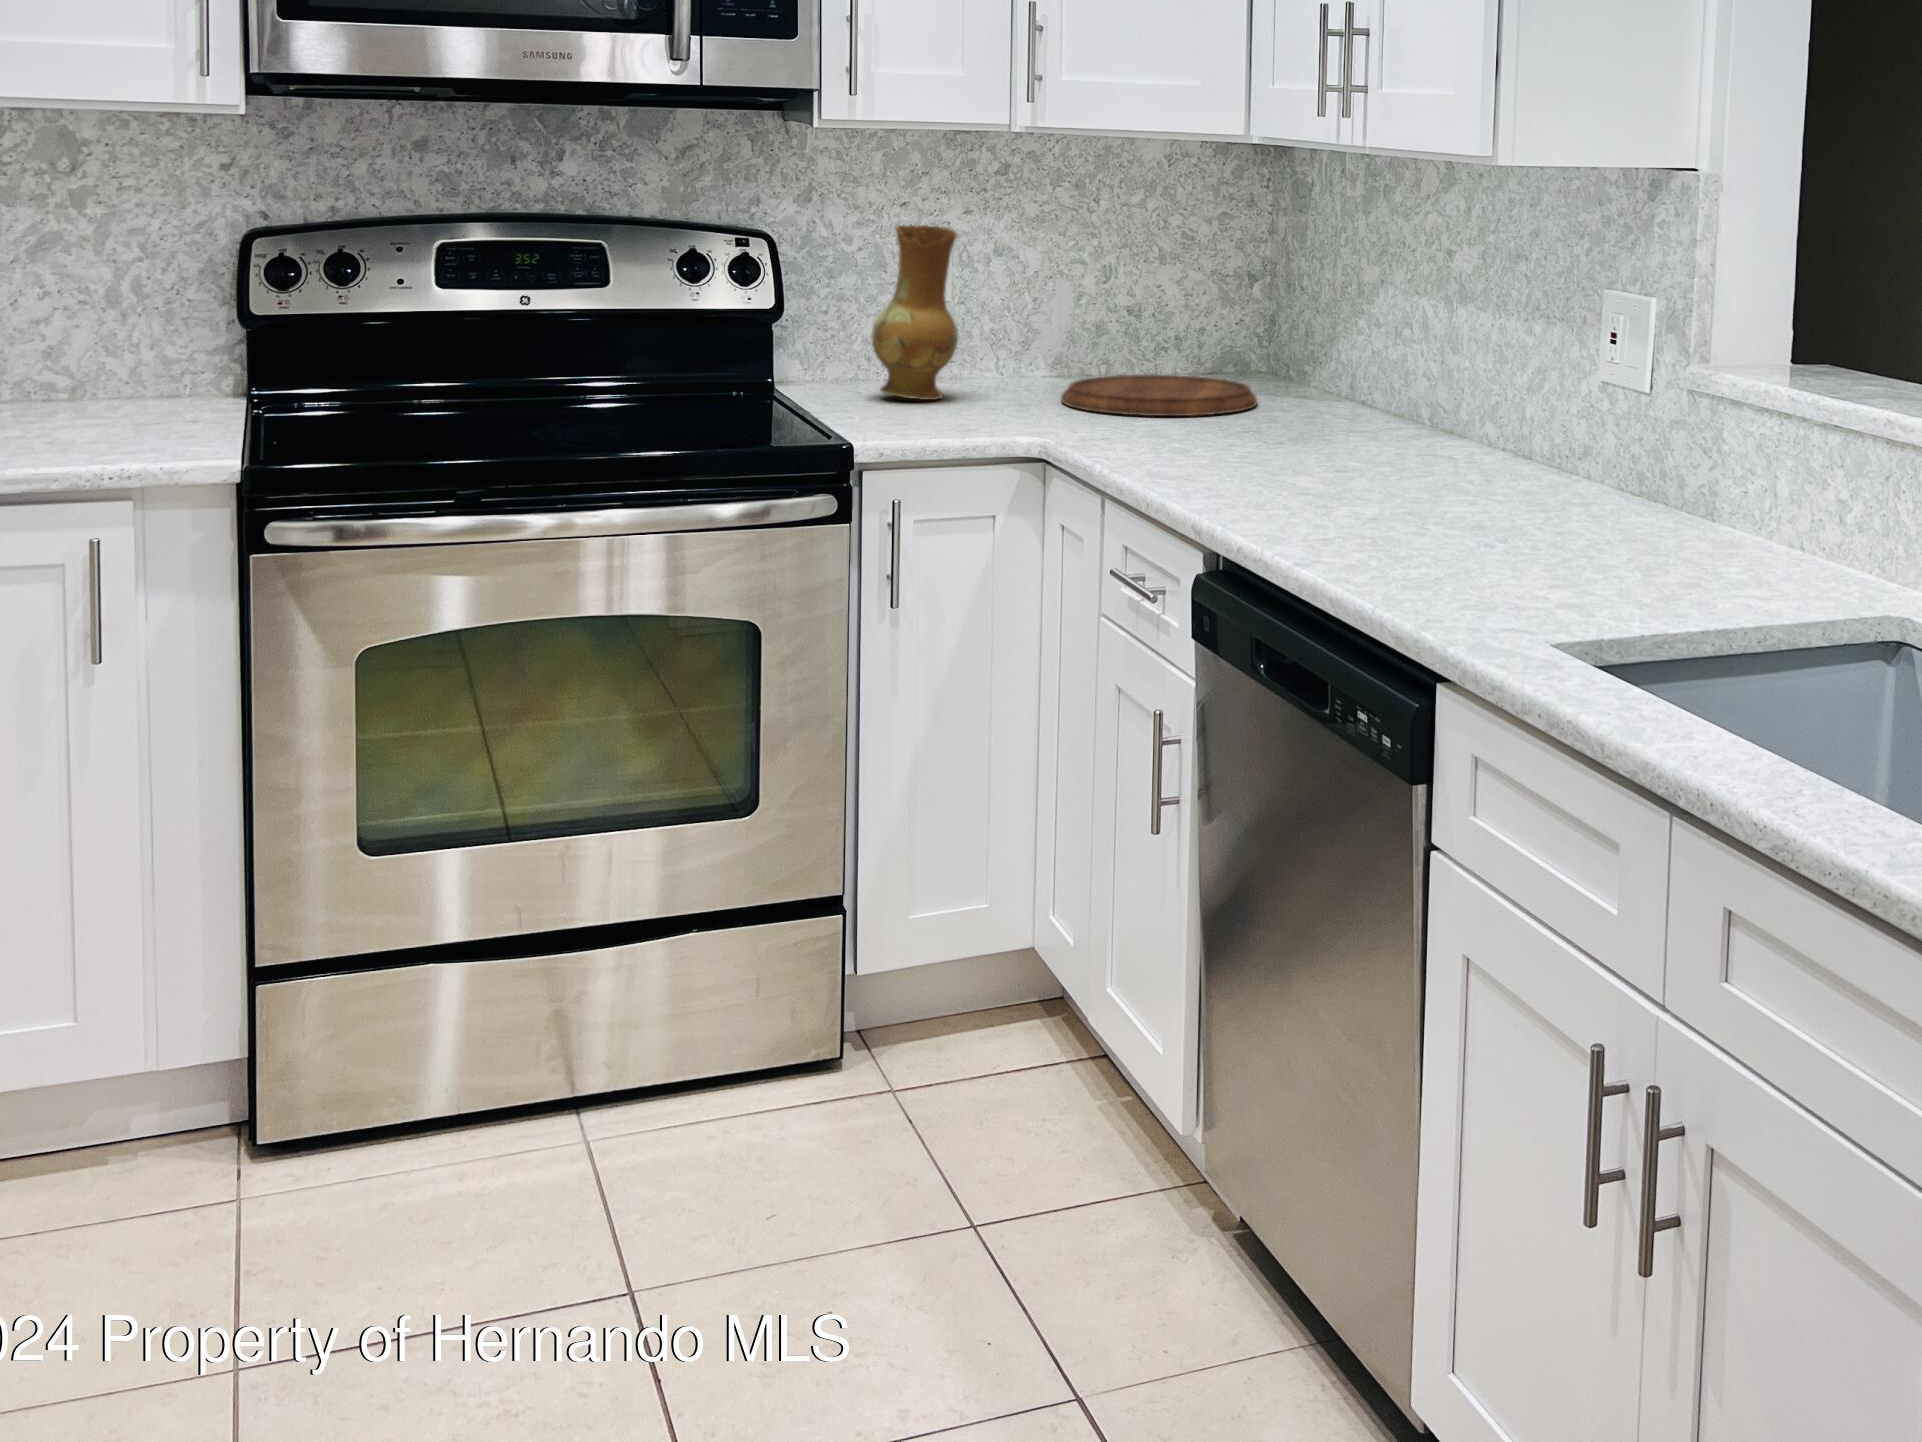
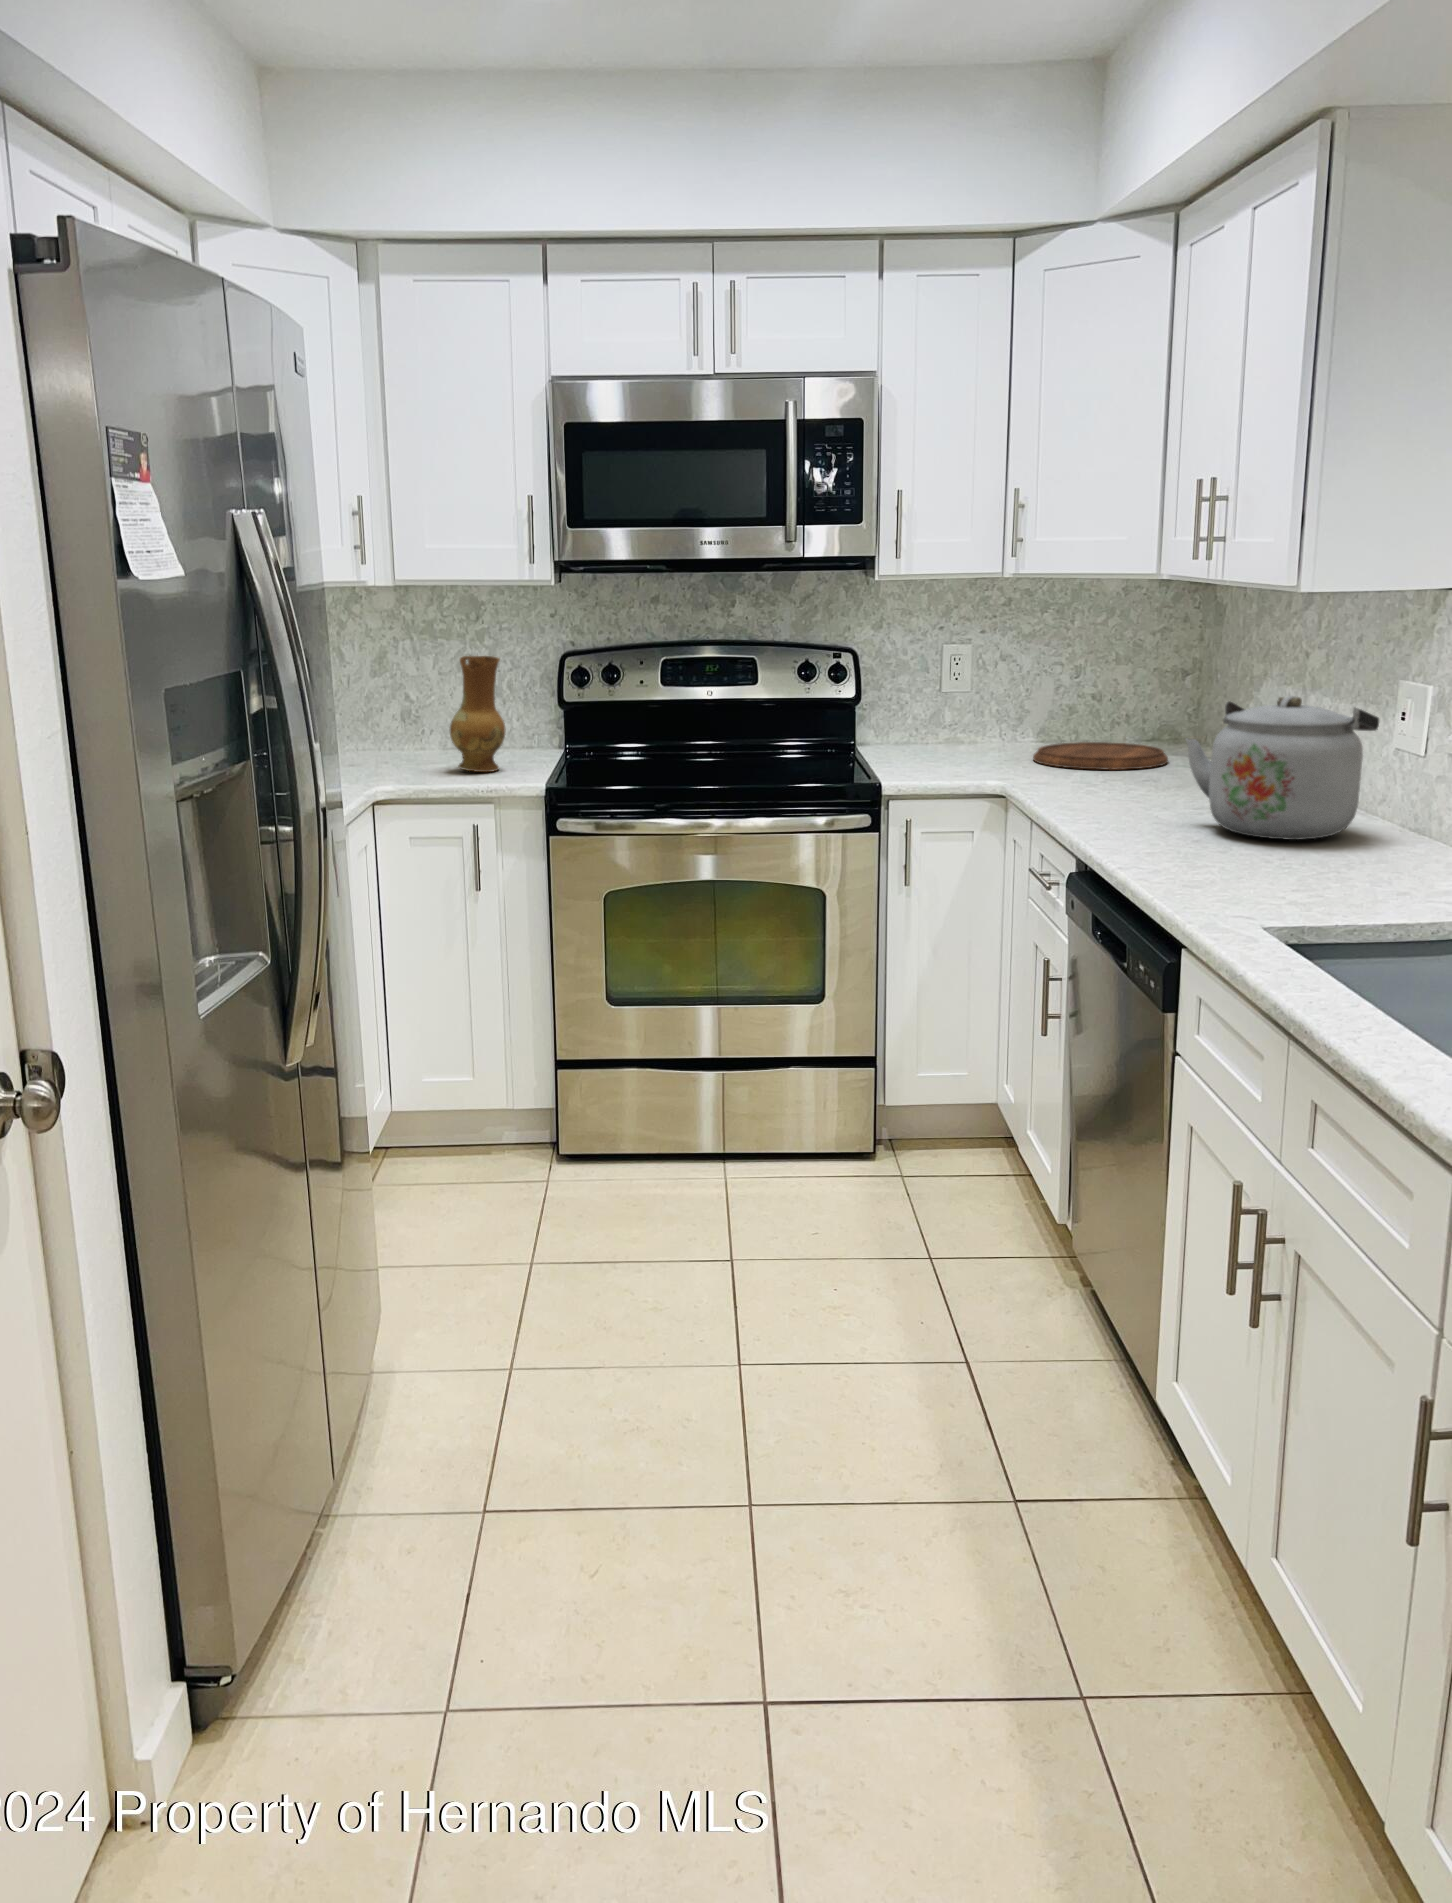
ceramic jug: present [872,225,958,400] -> present [450,656,506,772]
kettle: none [1340,309,1589,513] -> present [1186,696,1379,840]

